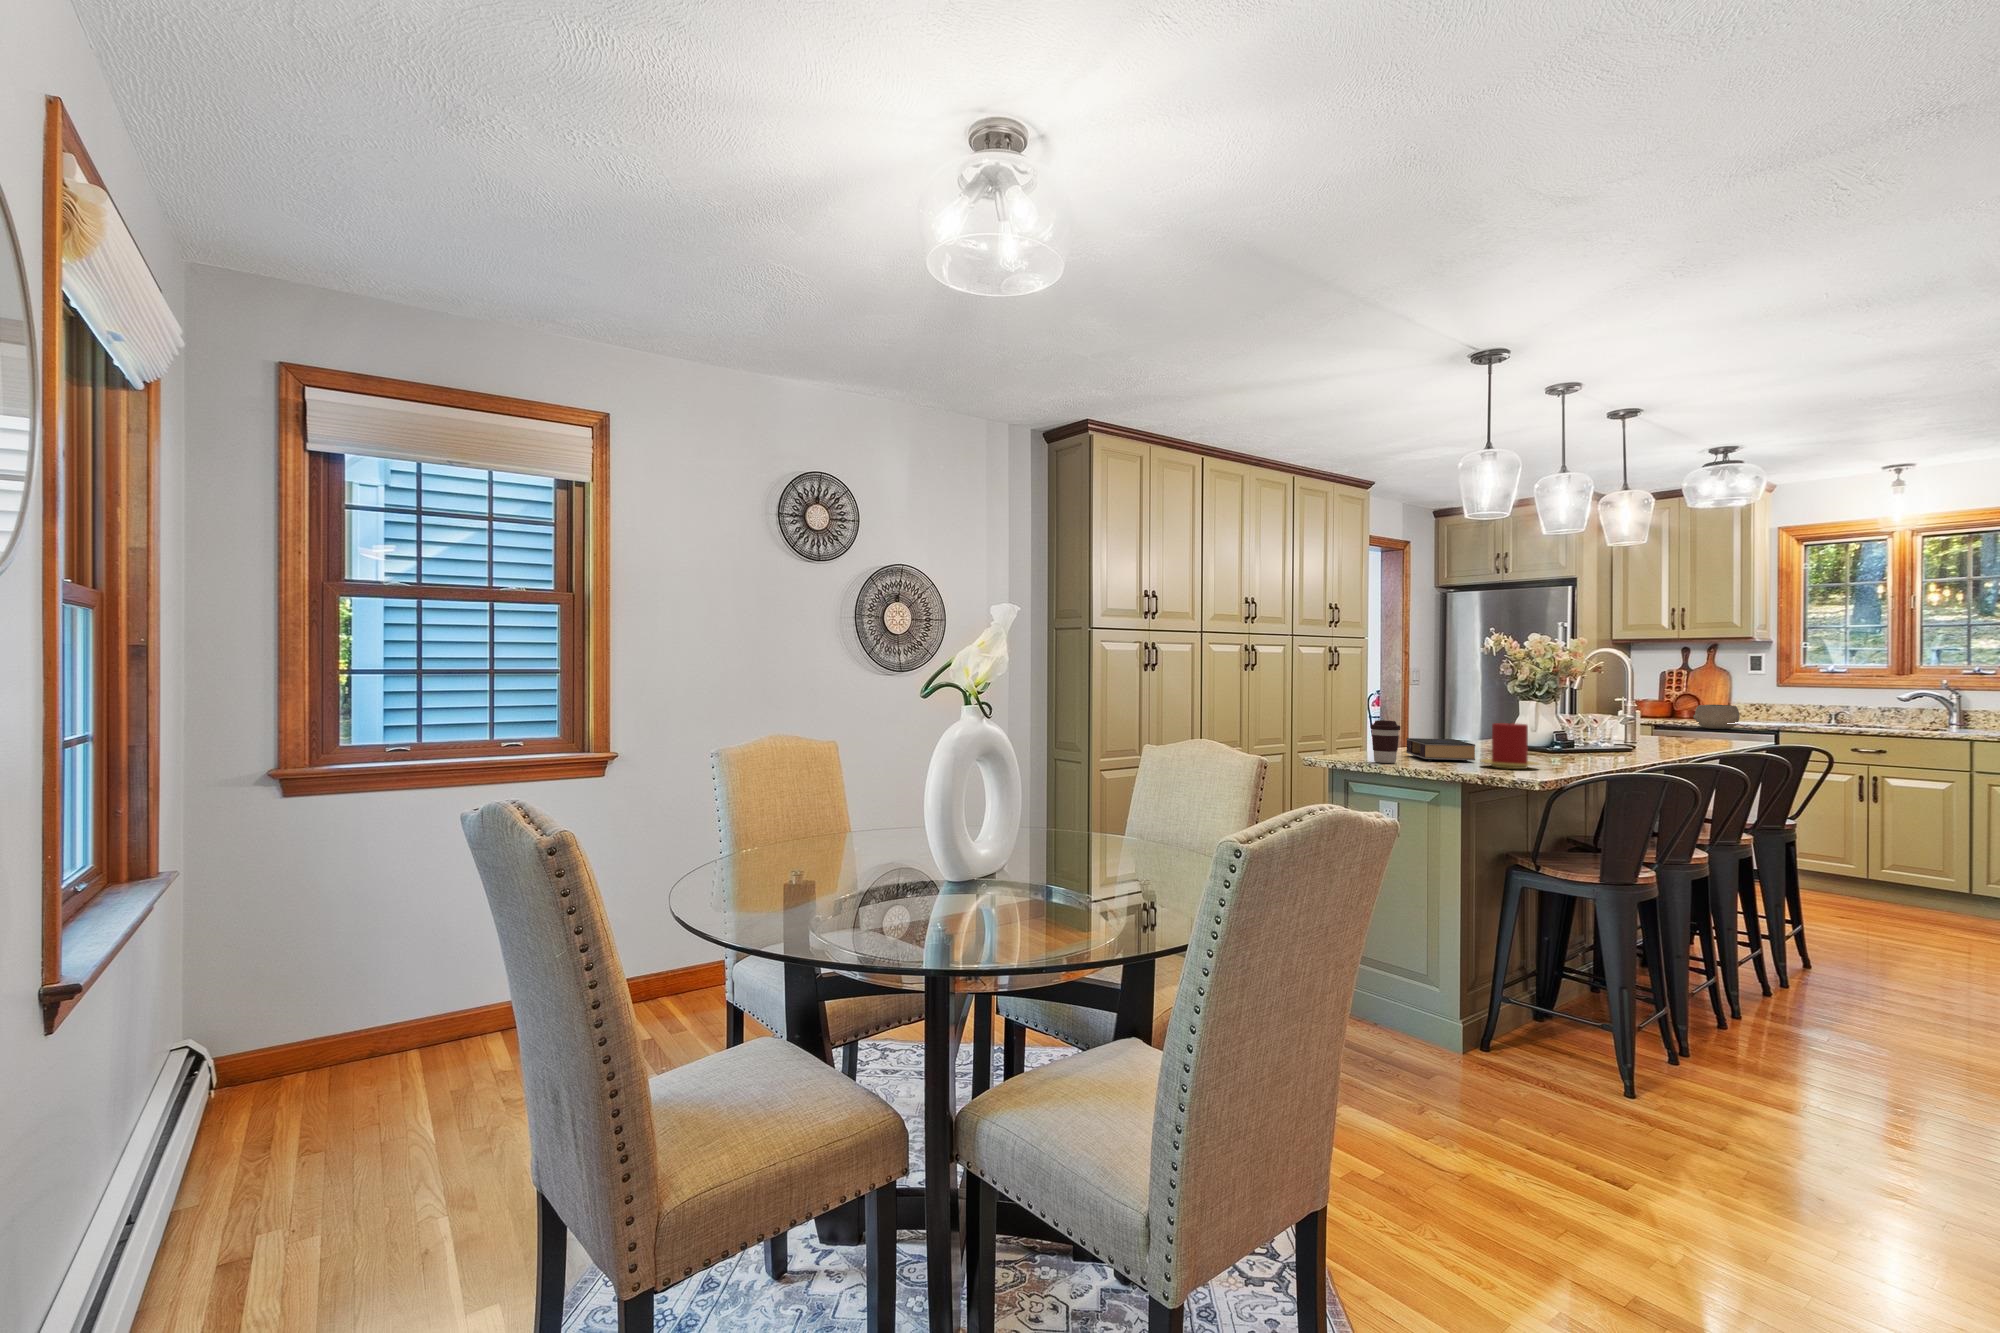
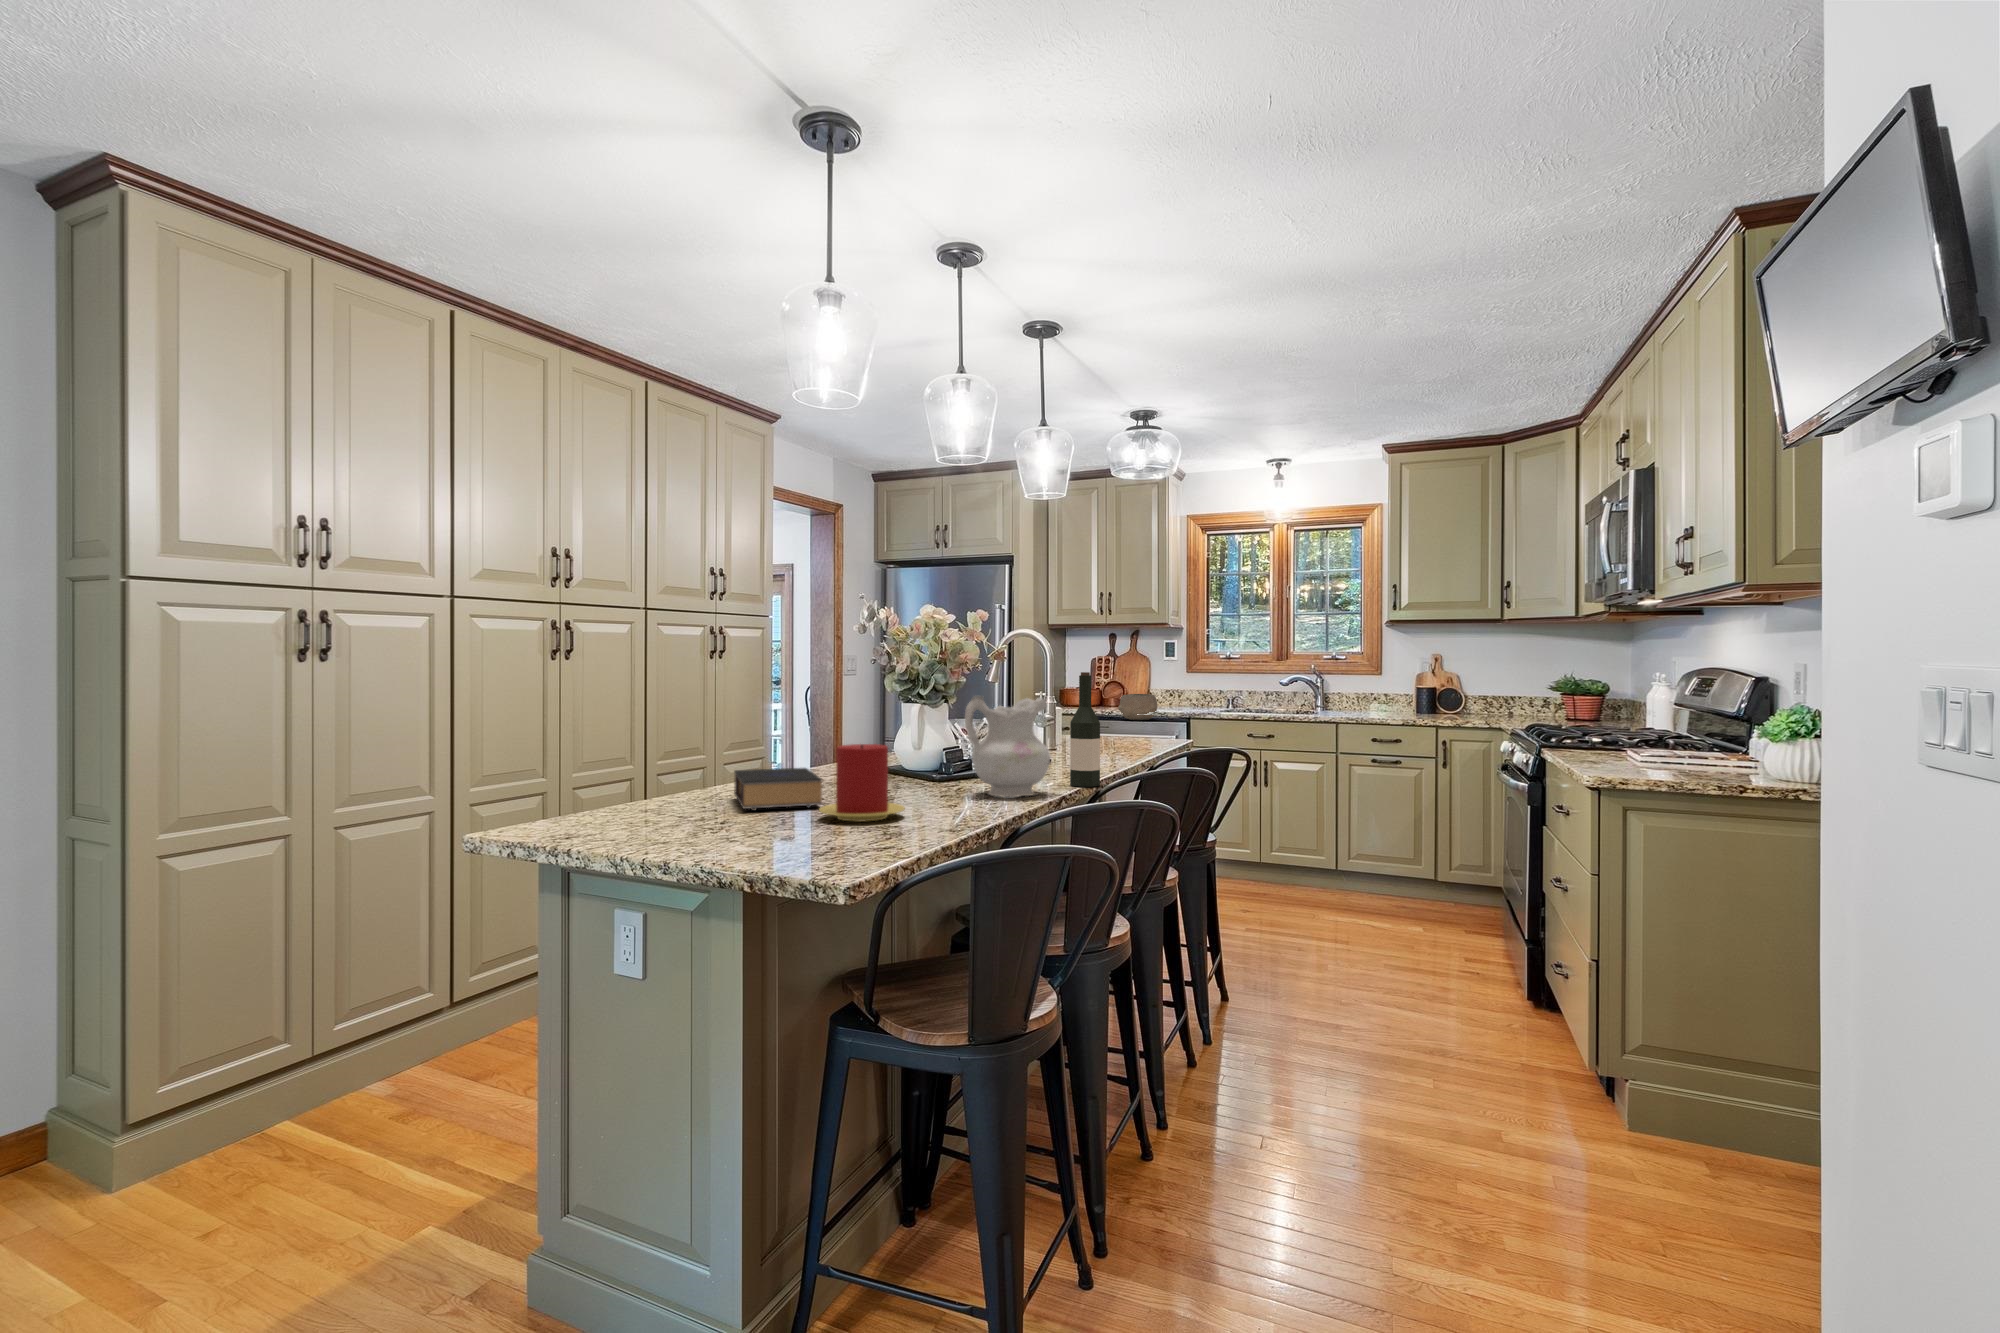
wine bottle: none [1659,682,1687,764] -> present [1070,672,1100,787]
ceramic pitcher: none [1575,696,1644,766] -> present [965,696,1050,797]
coffee cup: present [1371,720,1400,763] -> none [641,748,693,825]

